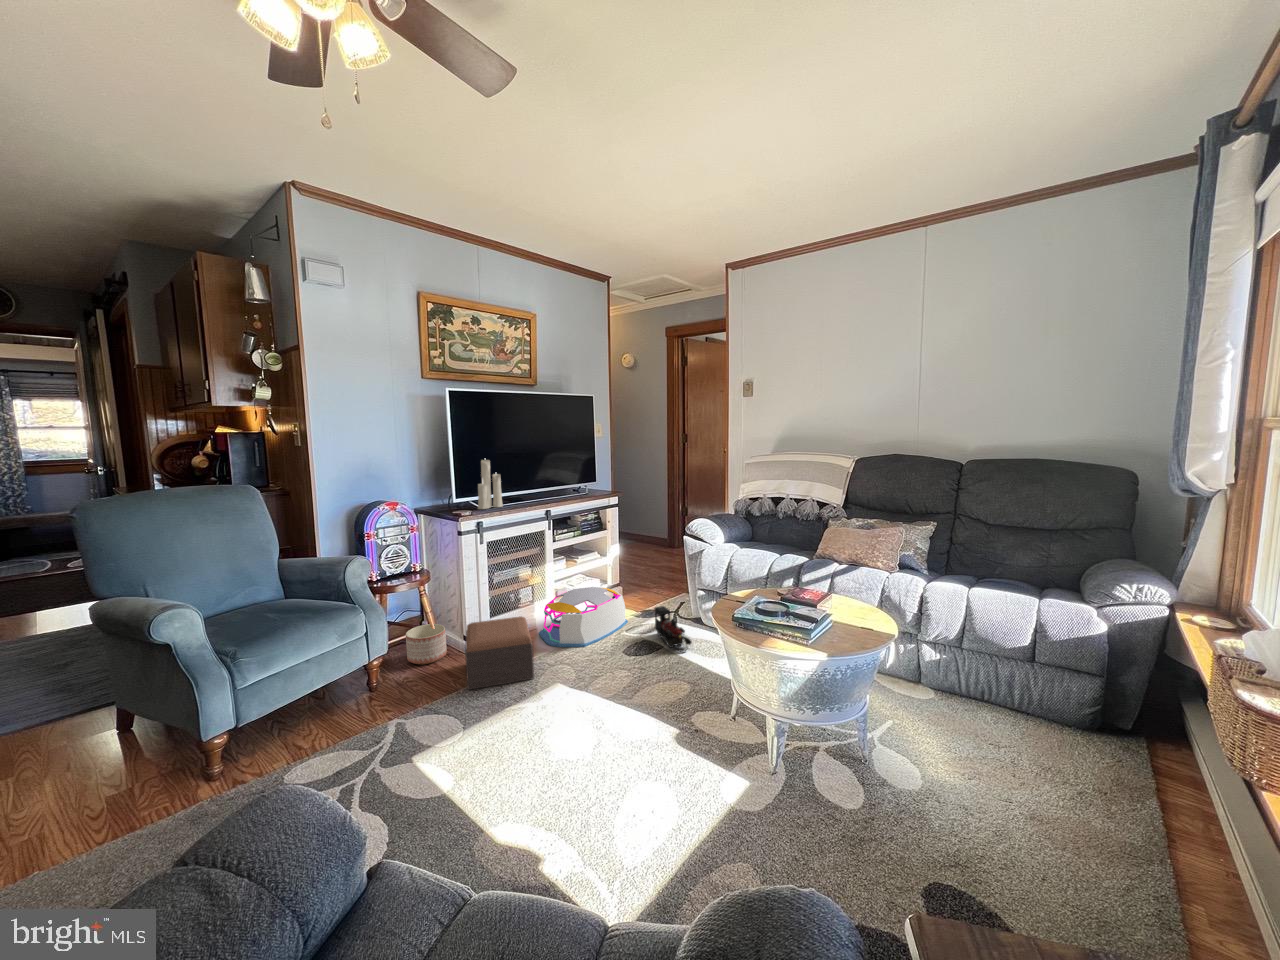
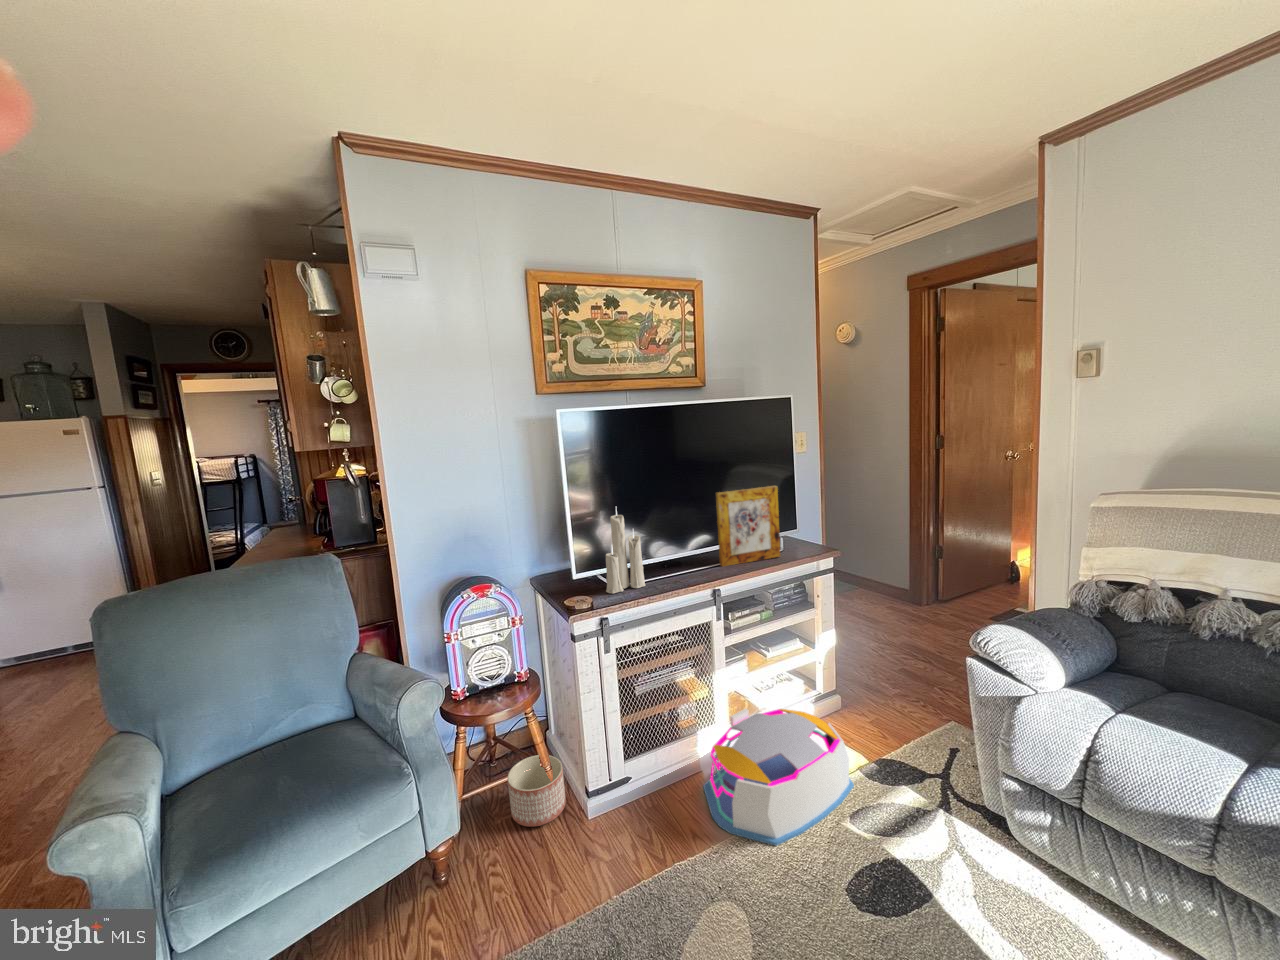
picture frame: none [547,450,586,500] -> present [716,486,781,566]
toy train: present [654,606,692,653] -> none [907,790,998,929]
footstool: present [465,616,534,690] -> none [564,784,680,929]

